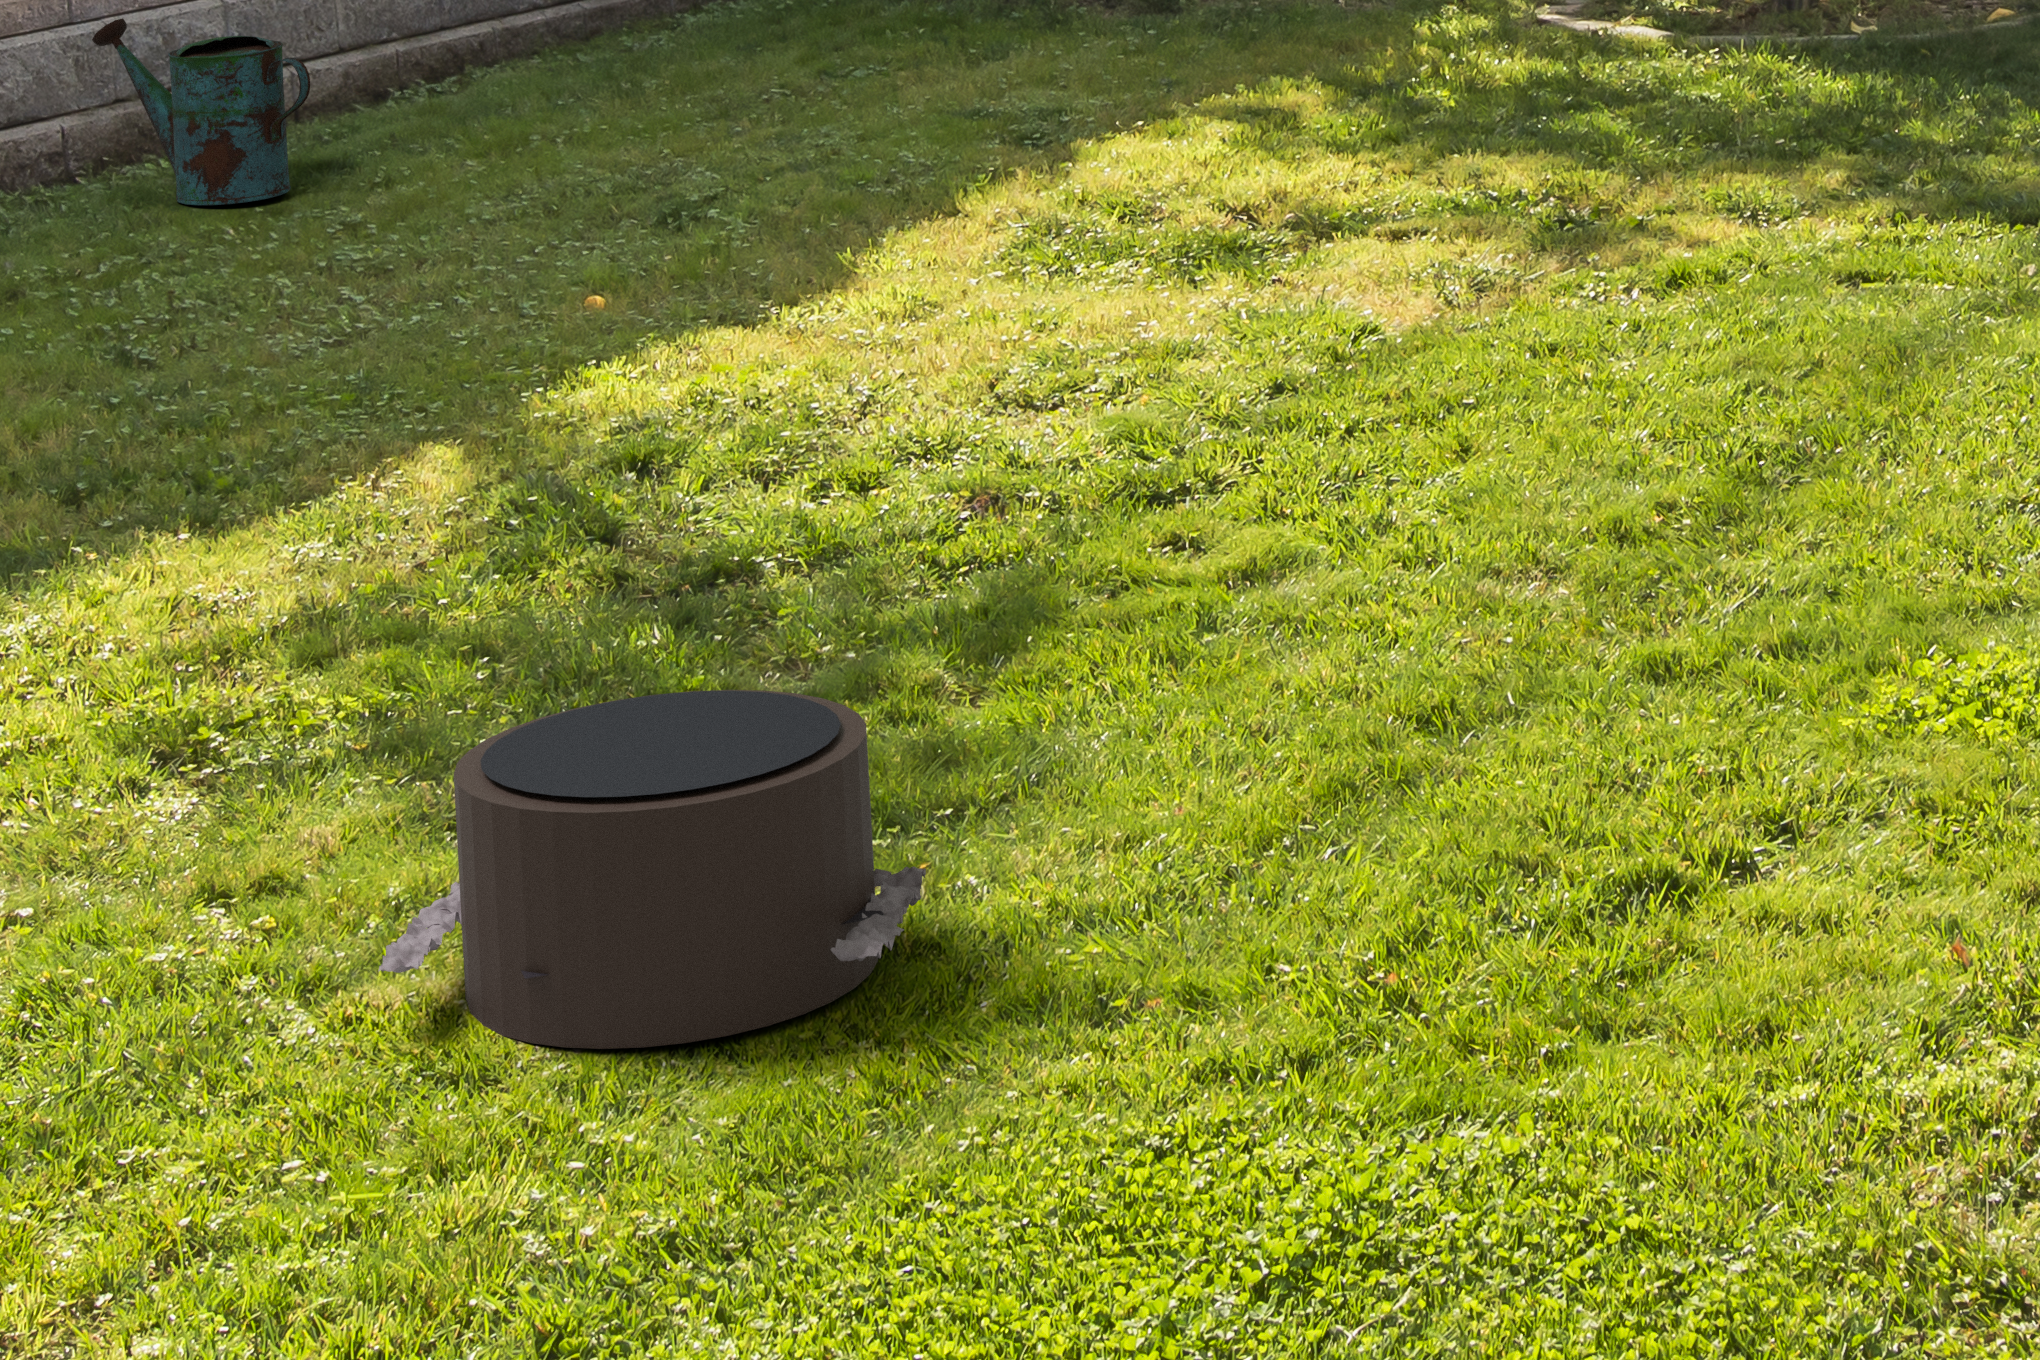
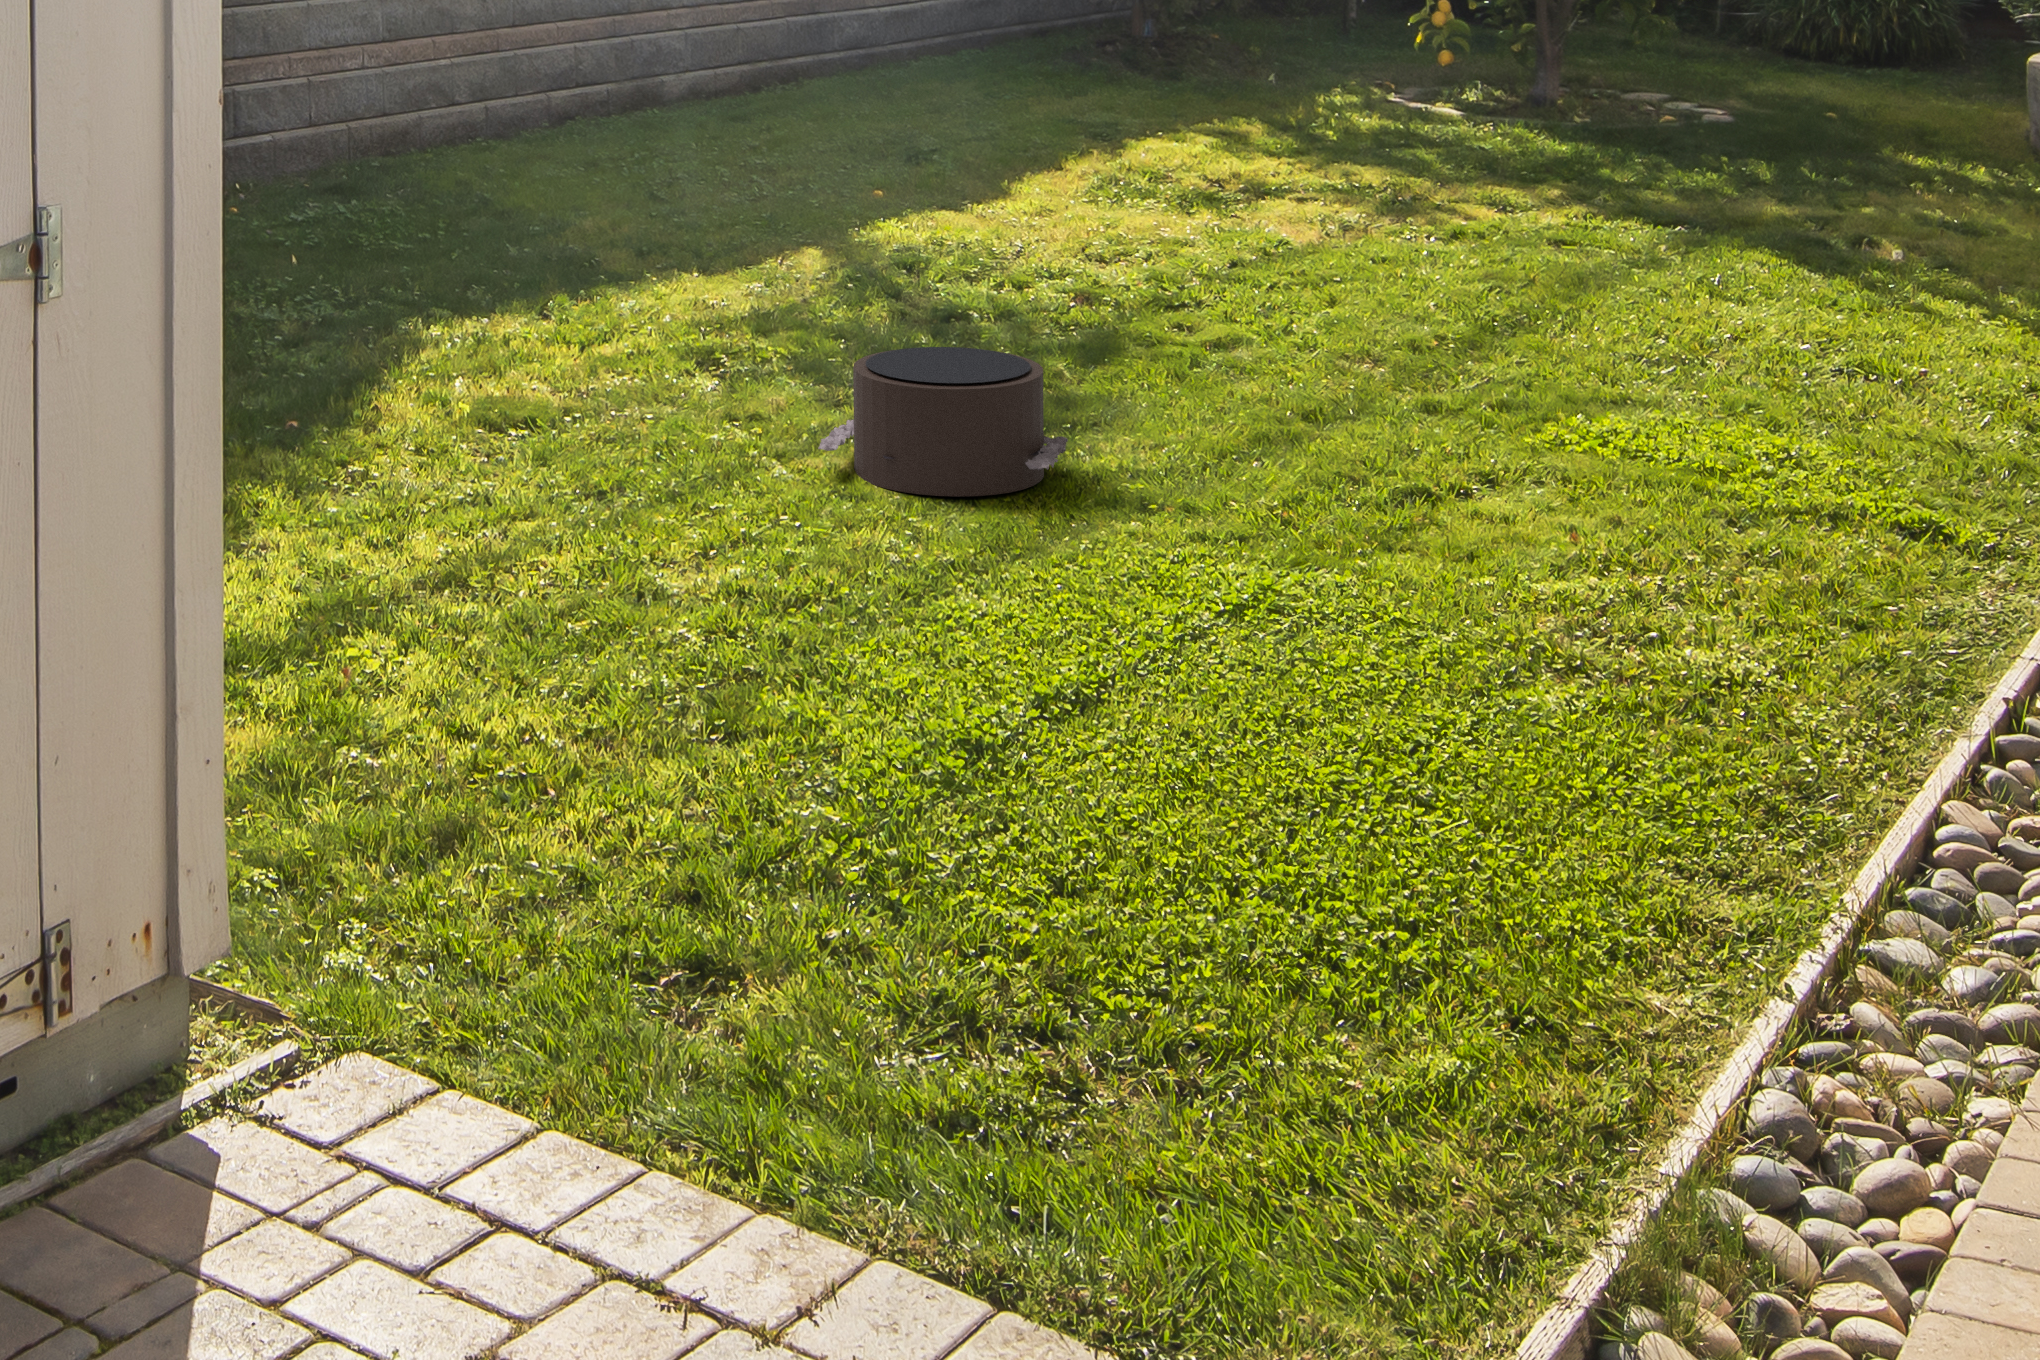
watering can: present [92,18,310,205] -> none [631,36,738,132]

